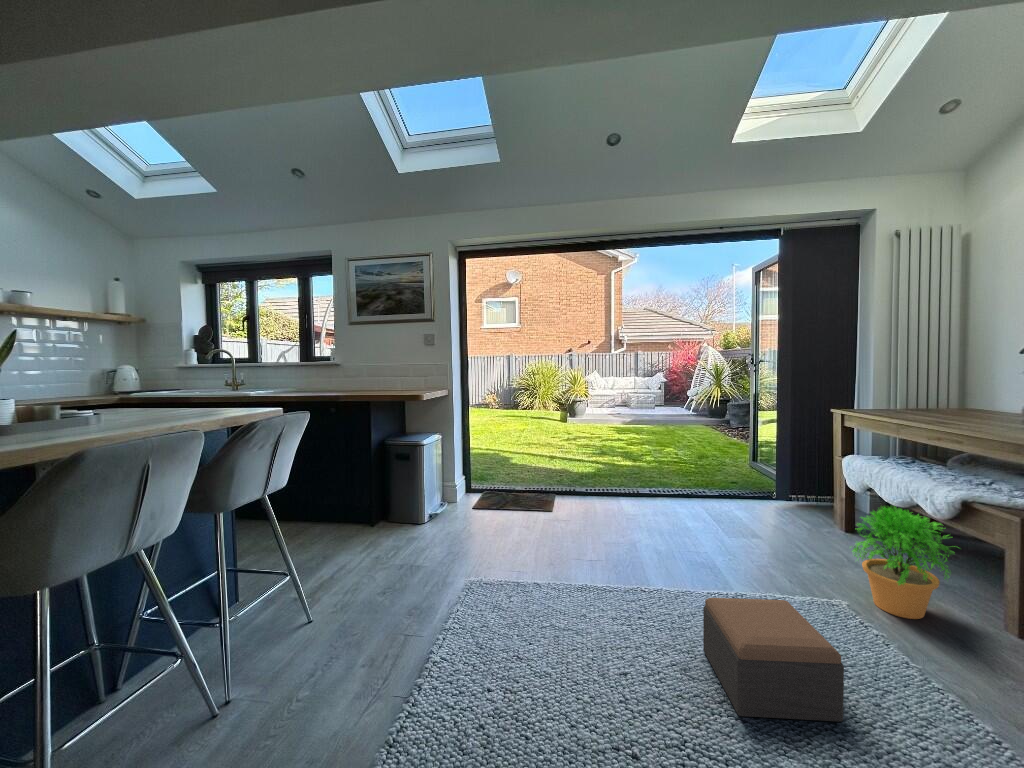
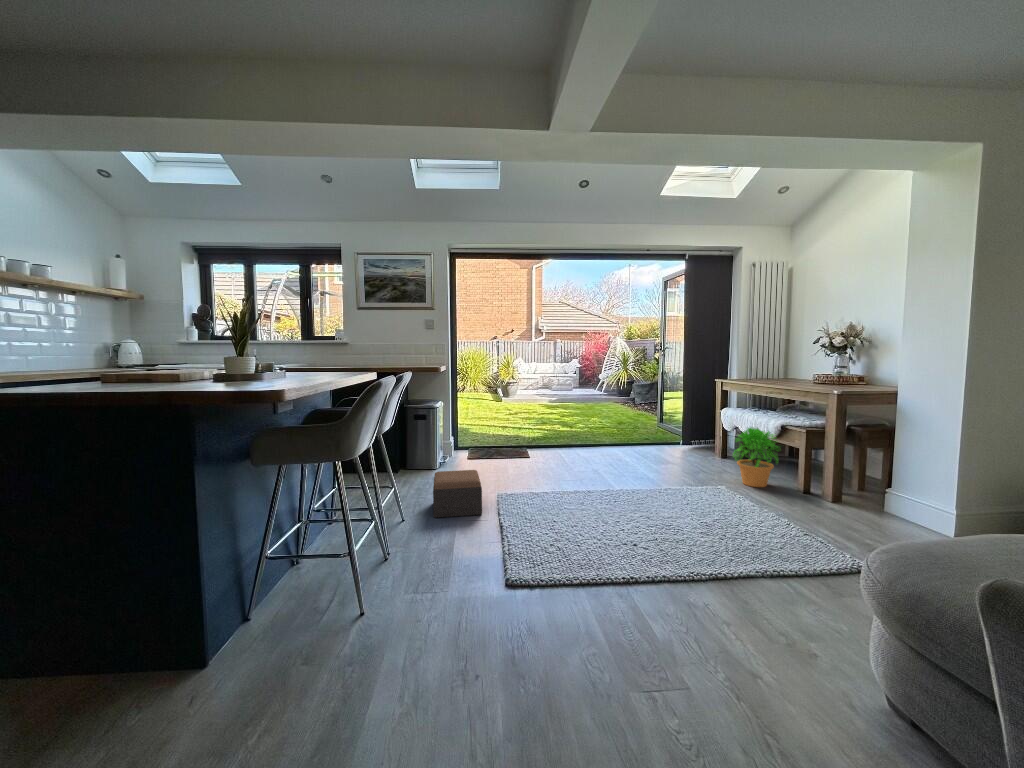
footstool: present [703,598,844,722] -> present [433,470,482,518]

